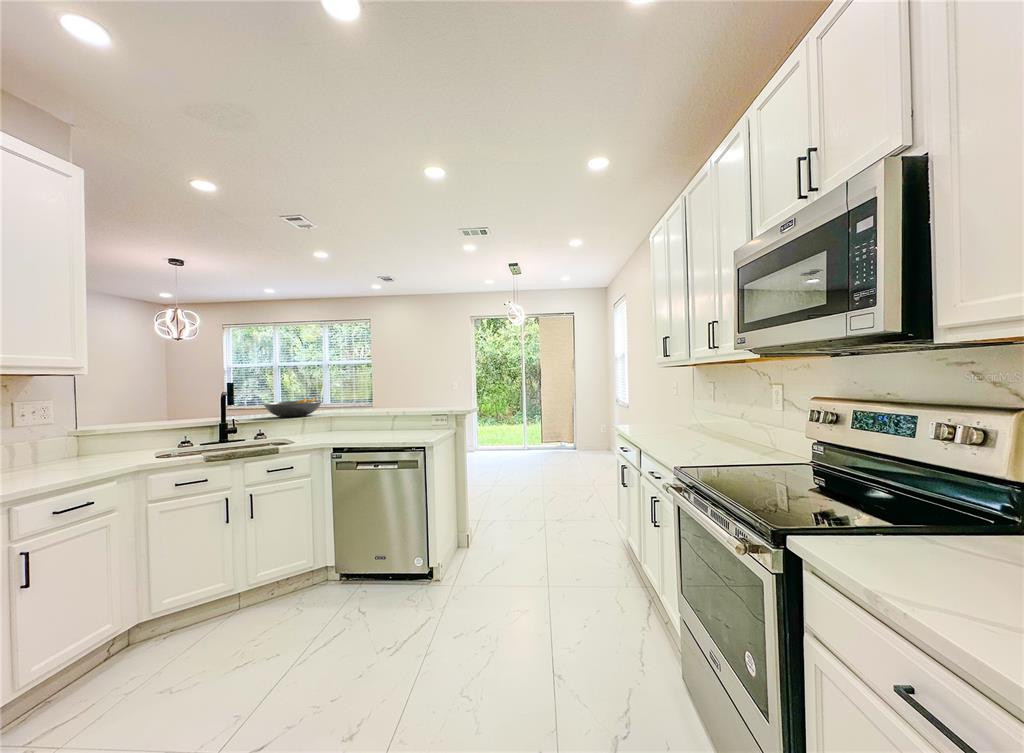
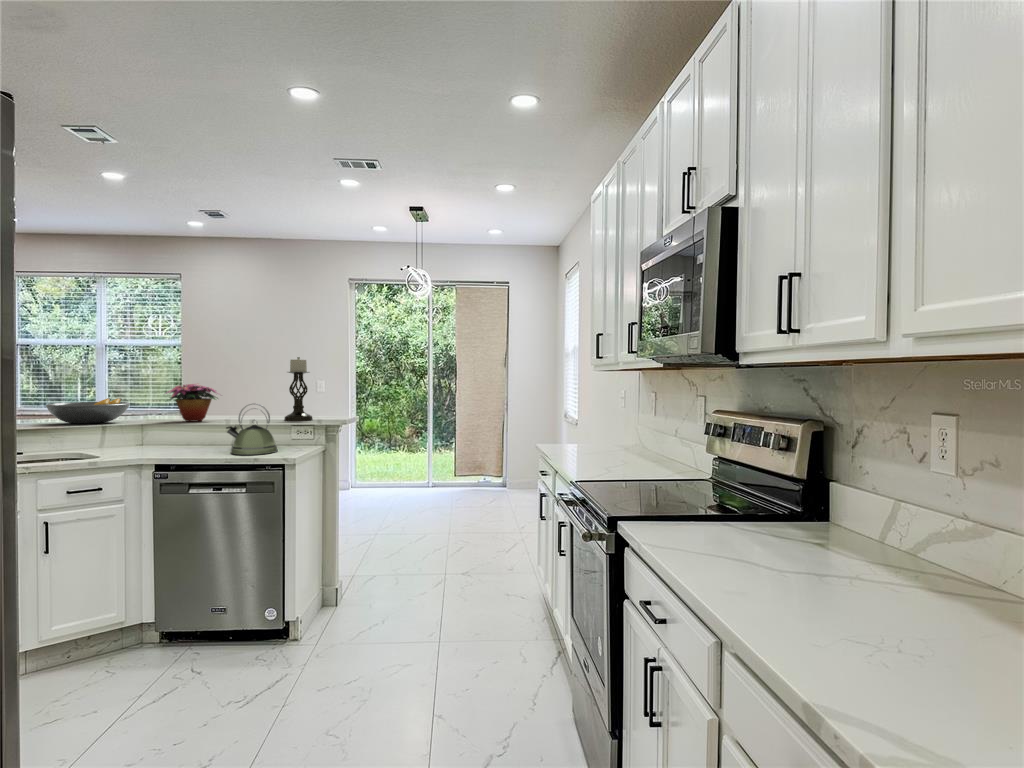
candle holder: none [426,364,447,412] -> present [284,357,313,421]
flower arrangement: none [341,386,385,414] -> present [166,384,218,421]
kettle: none [384,399,421,439] -> present [226,404,278,455]

